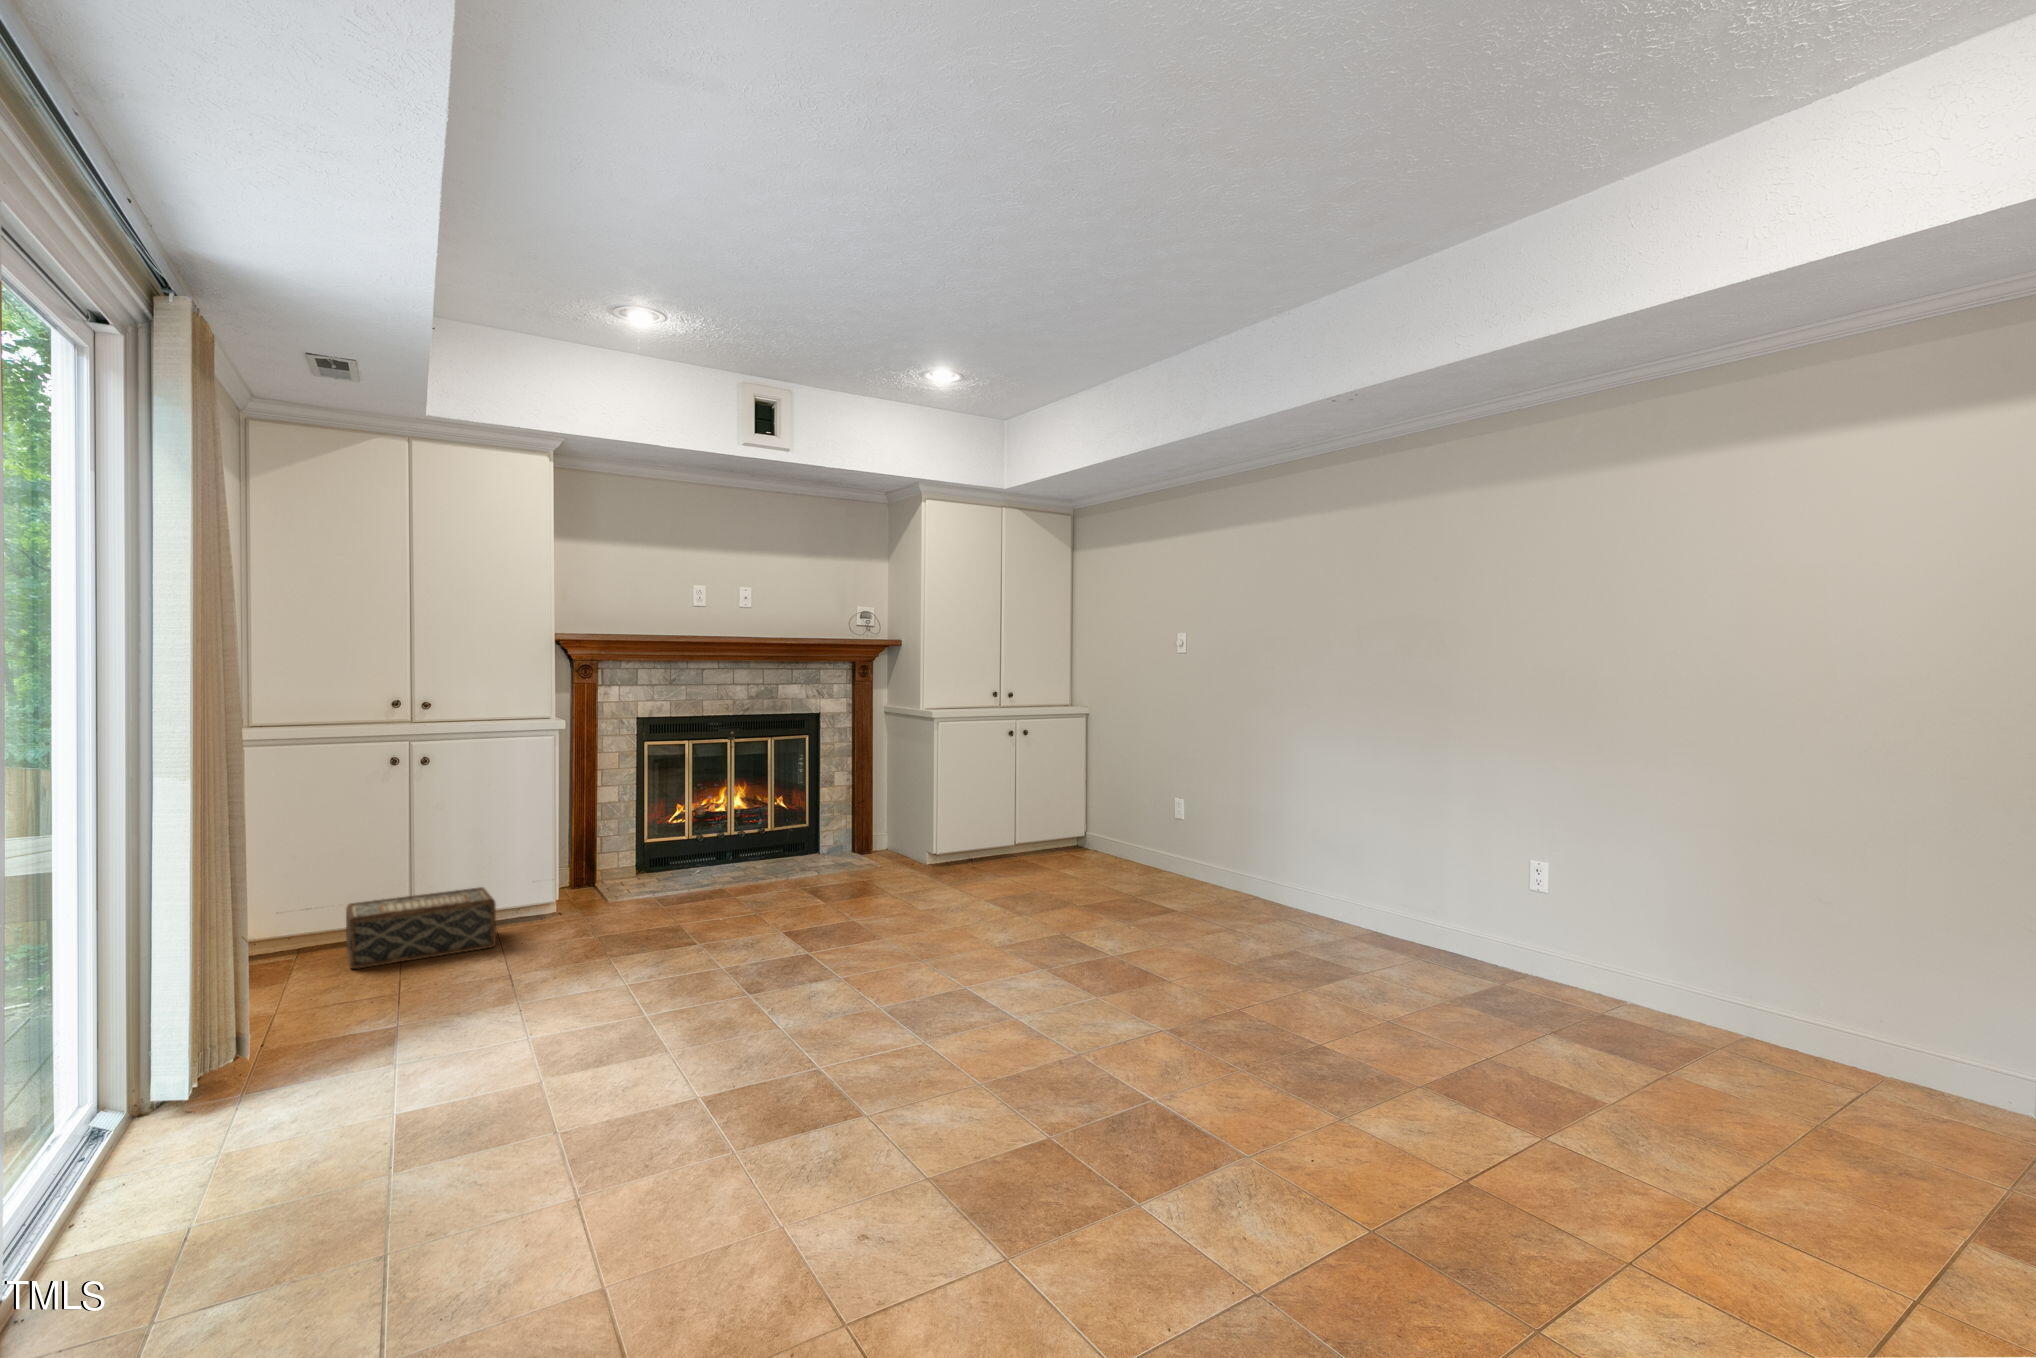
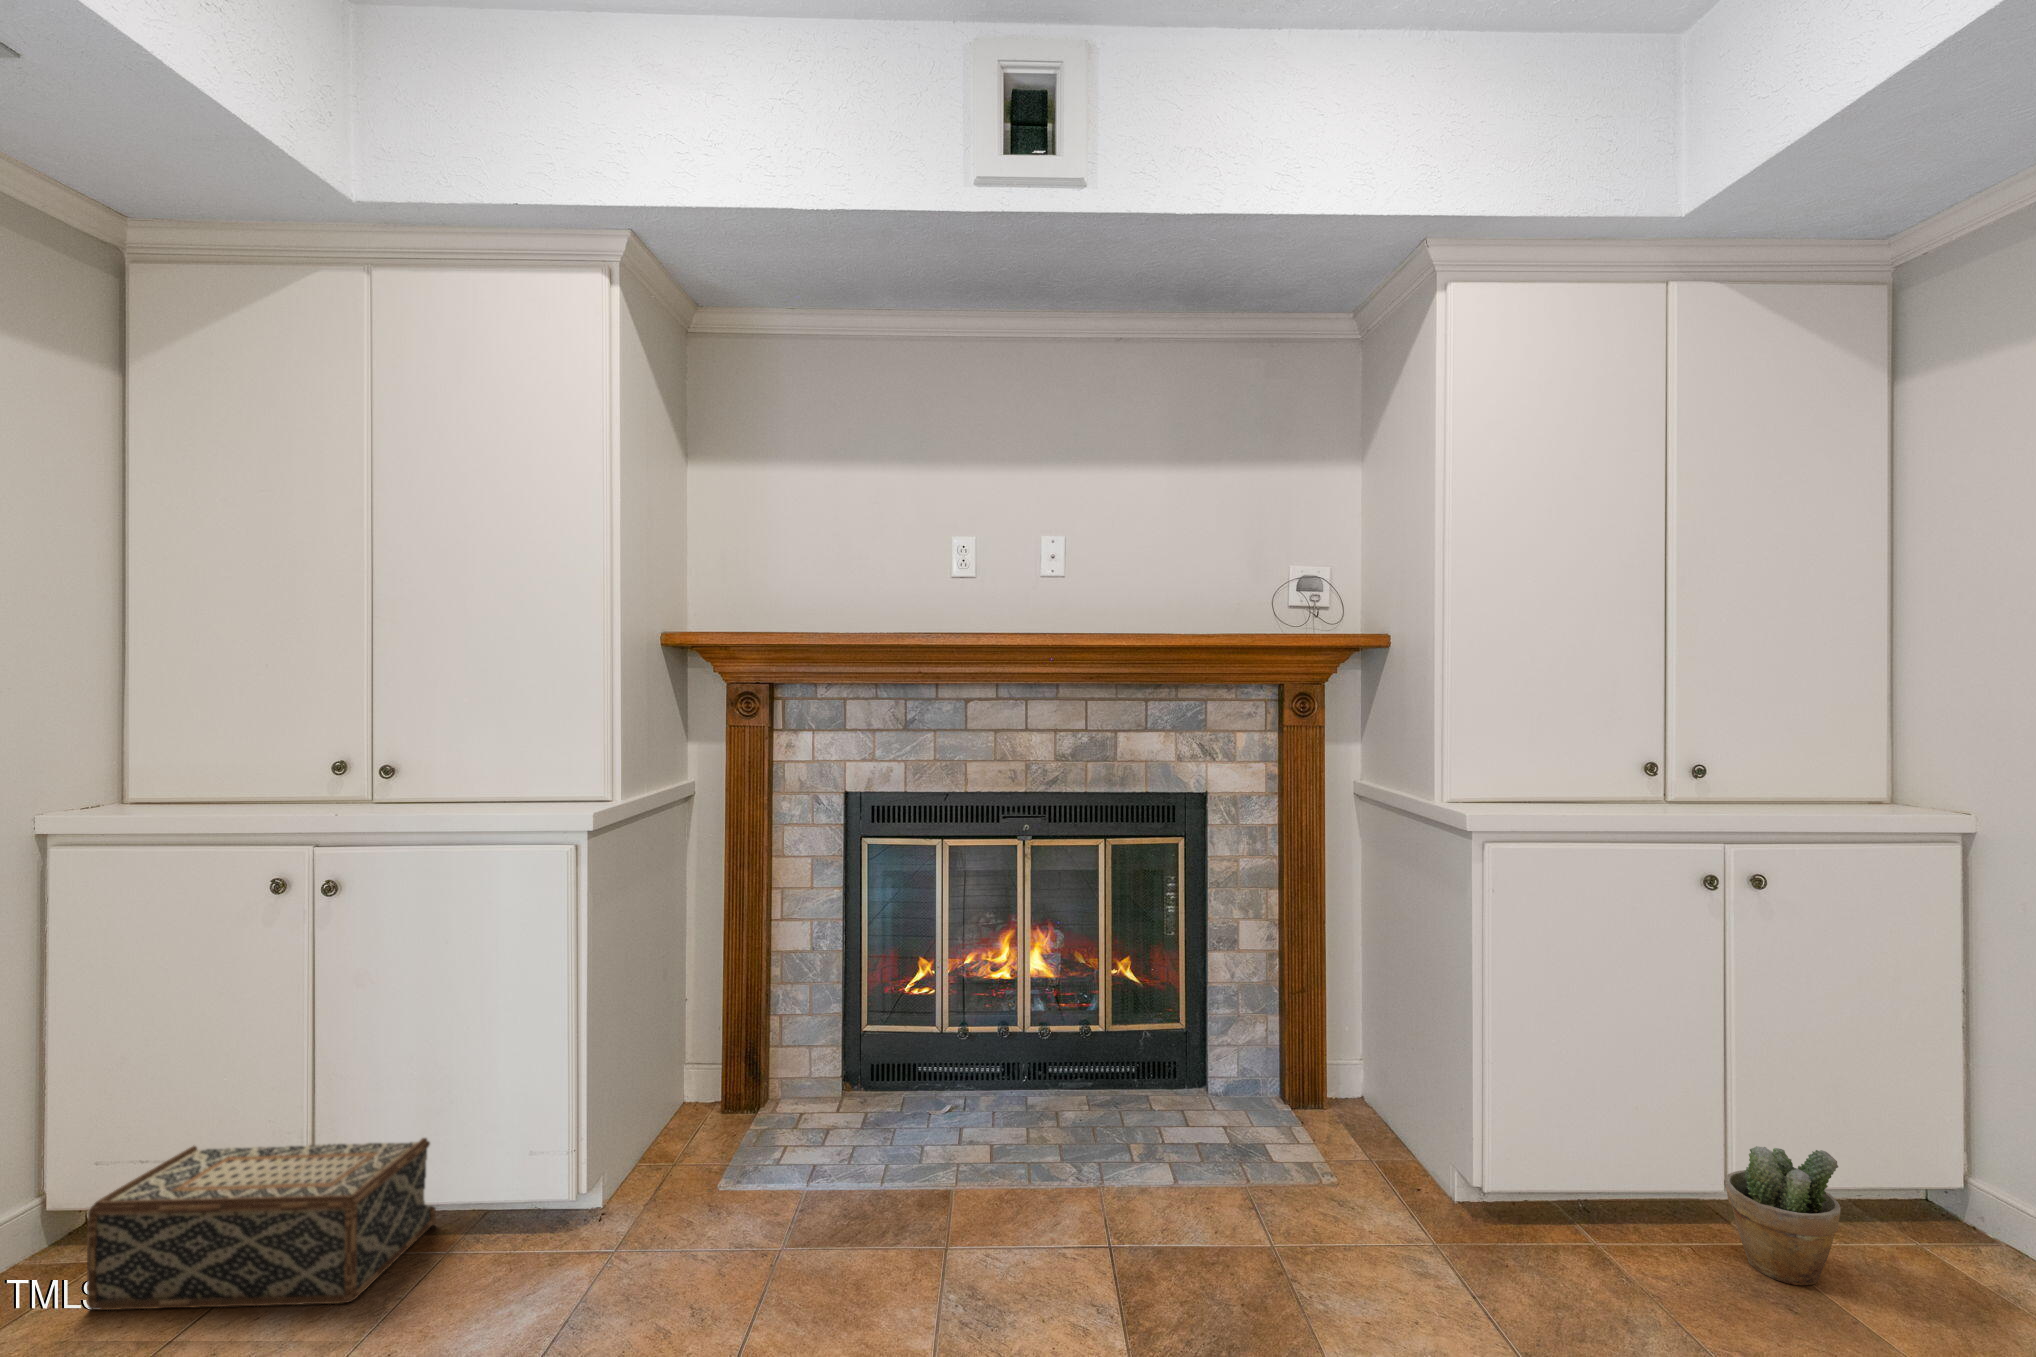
potted plant: none [1019,821,1050,865] -> present [1726,1146,1841,1285]

